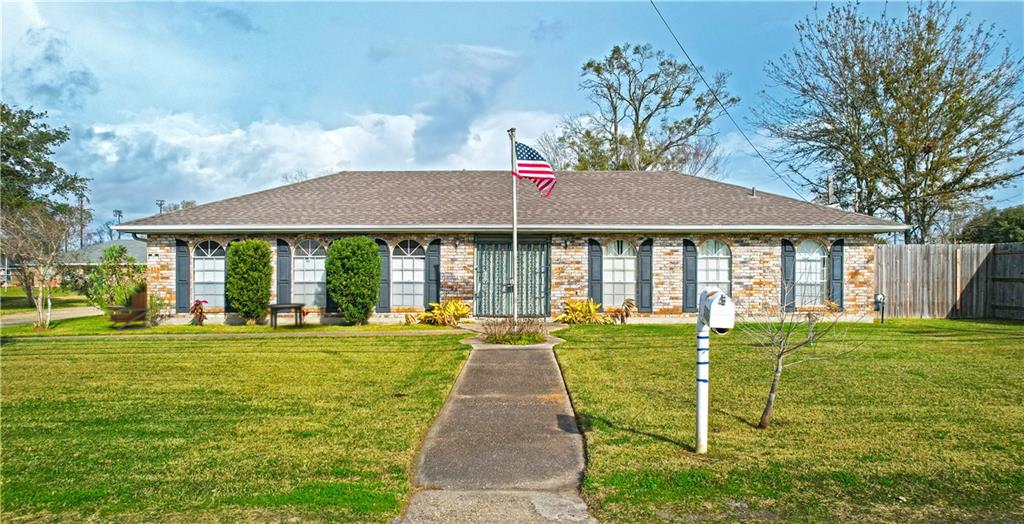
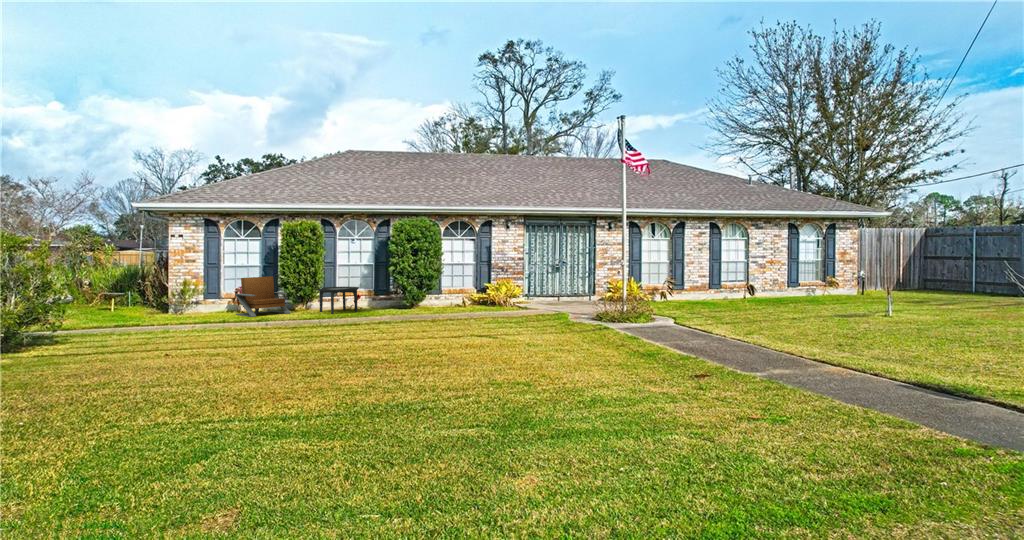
lounge chair: present [109,293,152,331] -> present [235,276,290,317]

